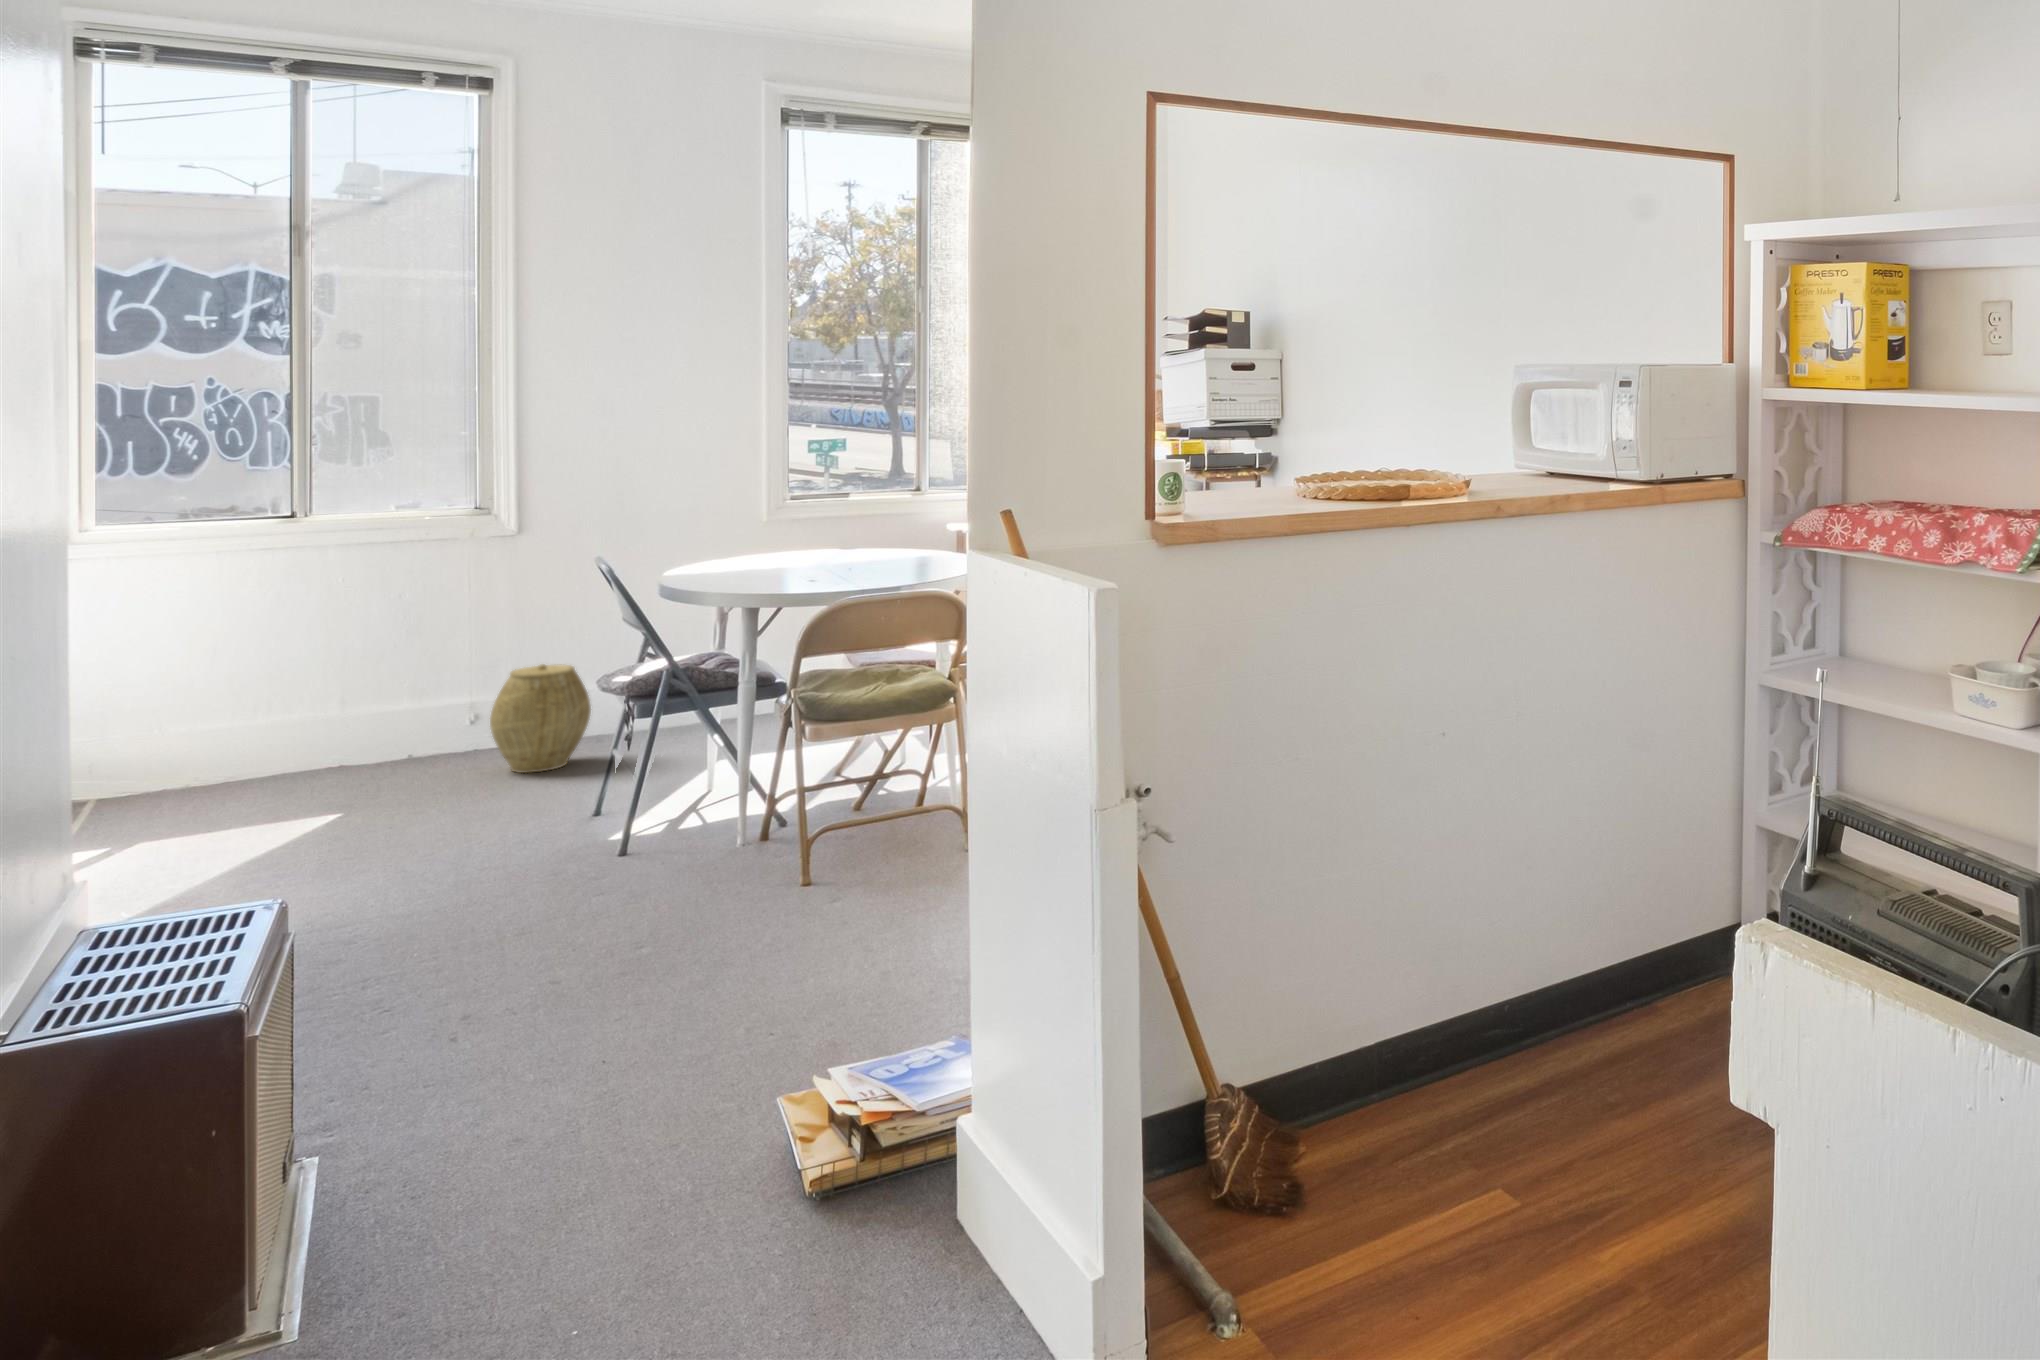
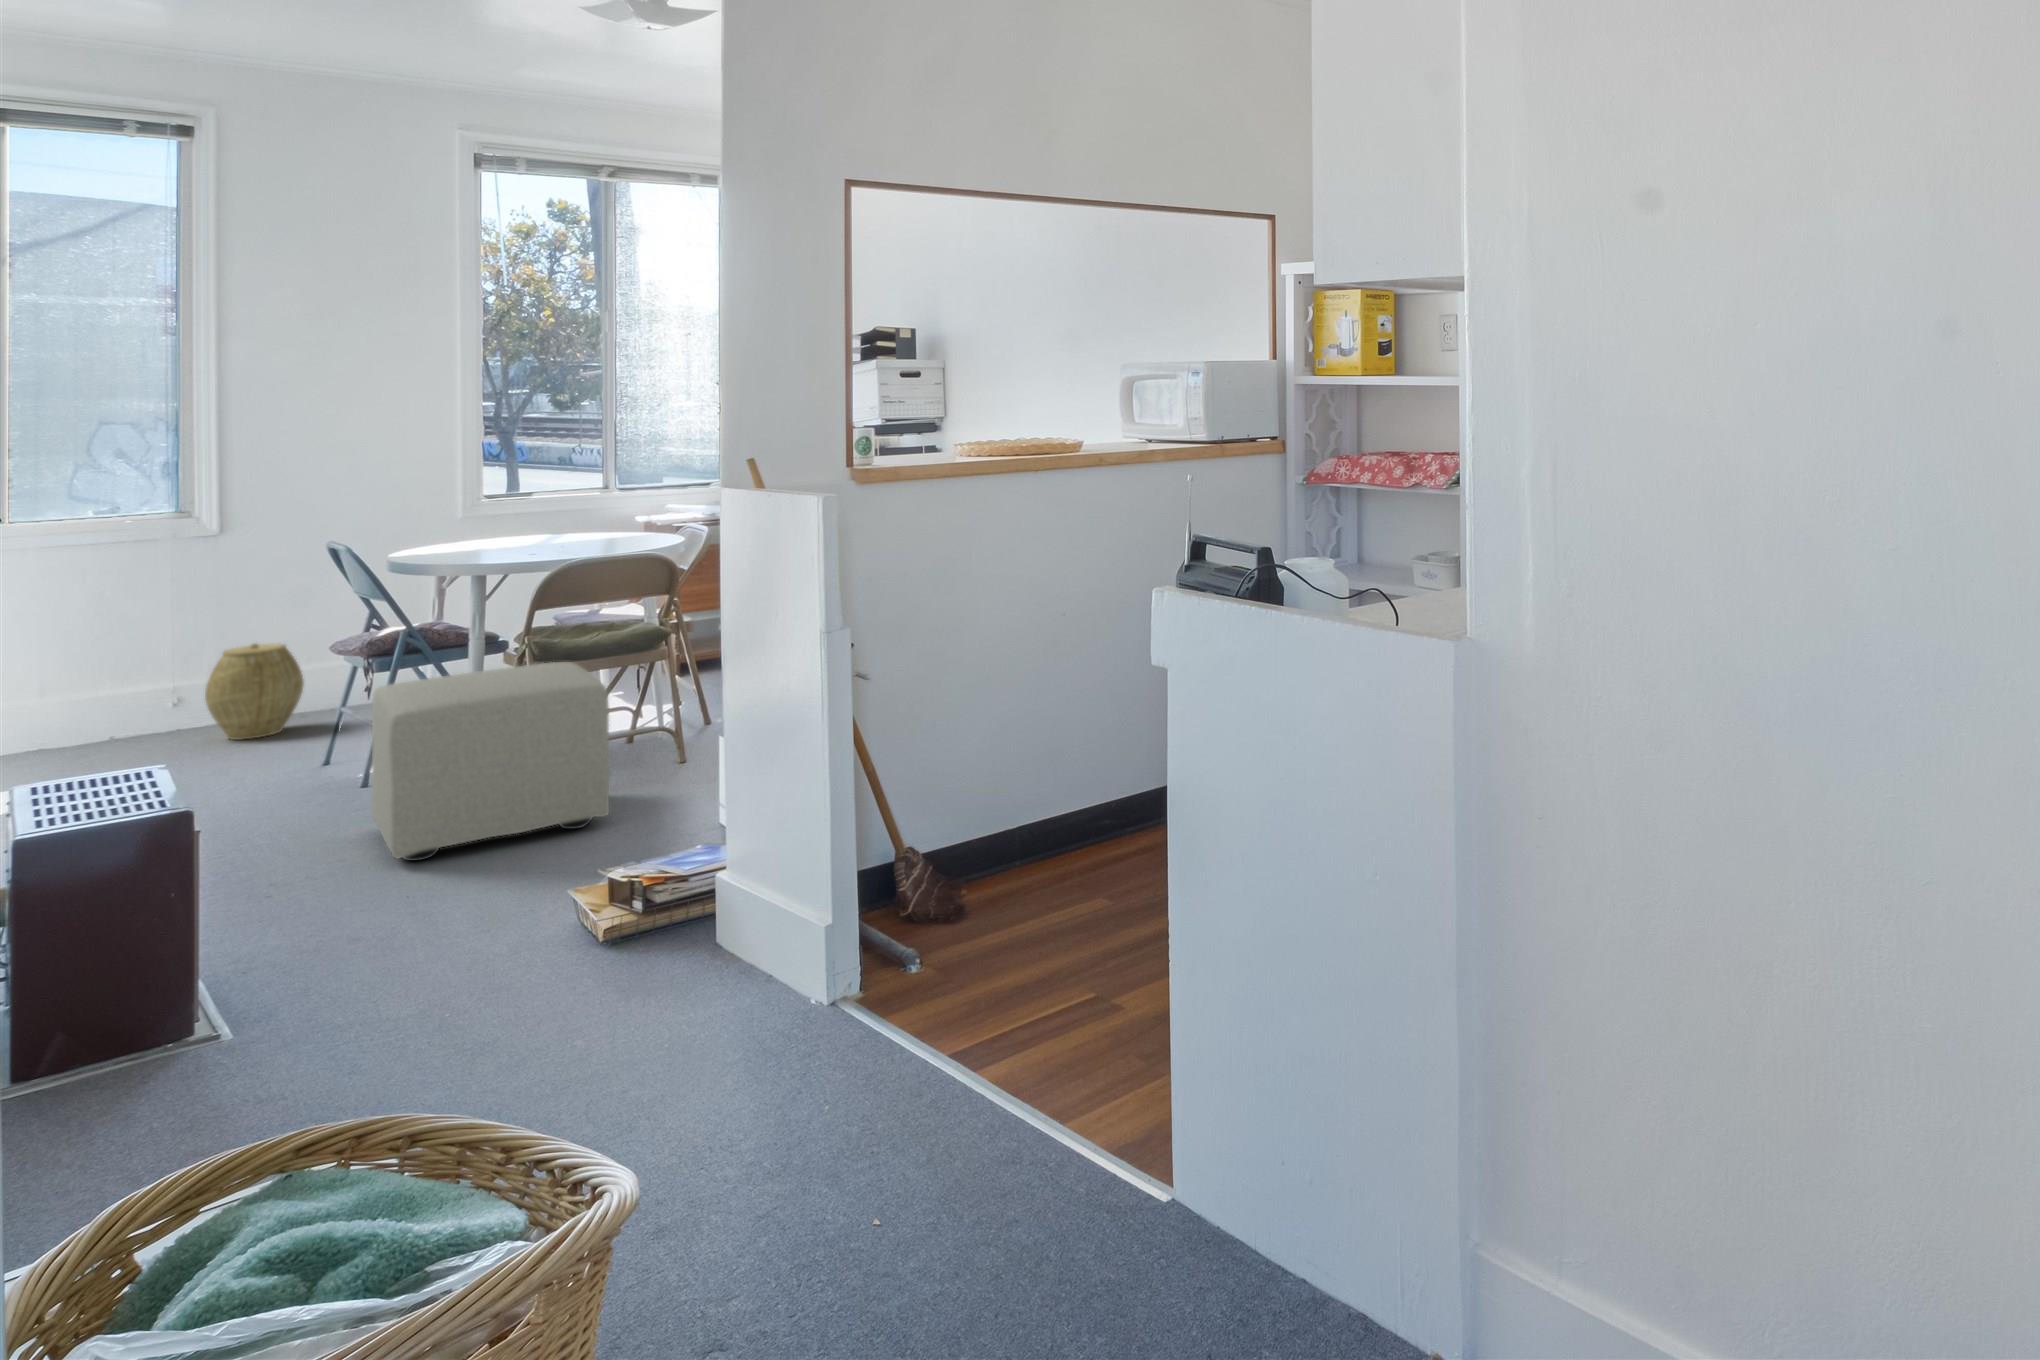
ottoman: none [592,726,864,989] -> present [371,662,610,861]

